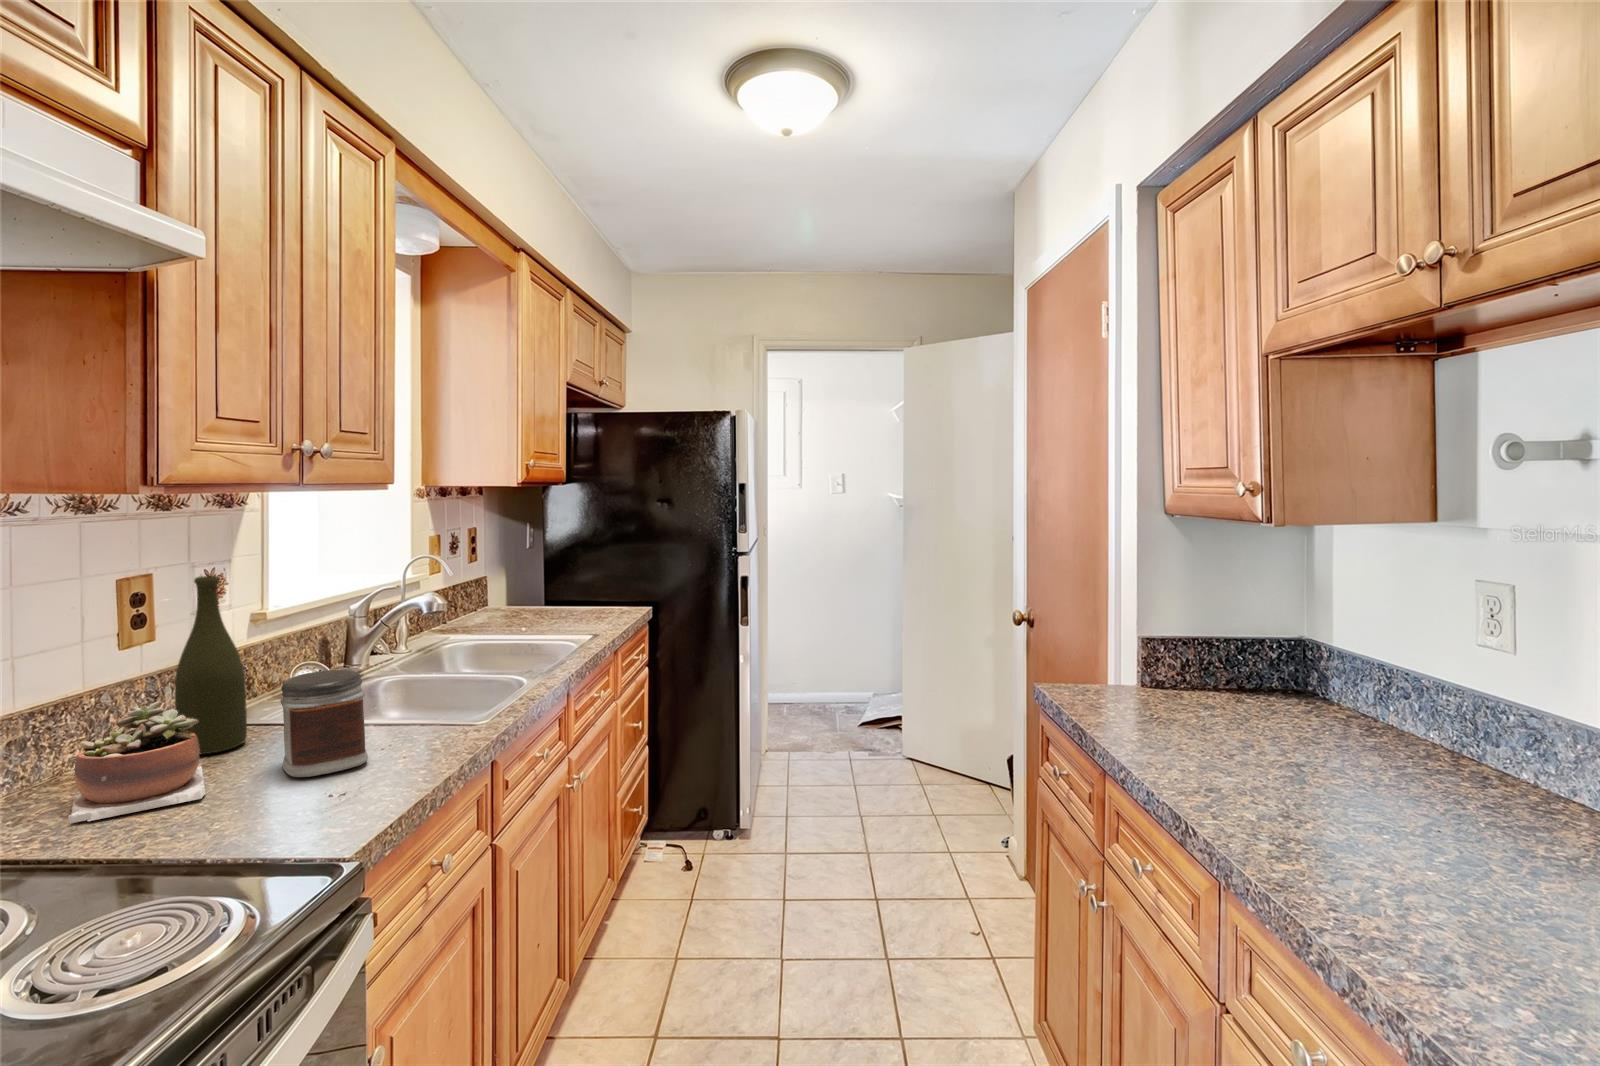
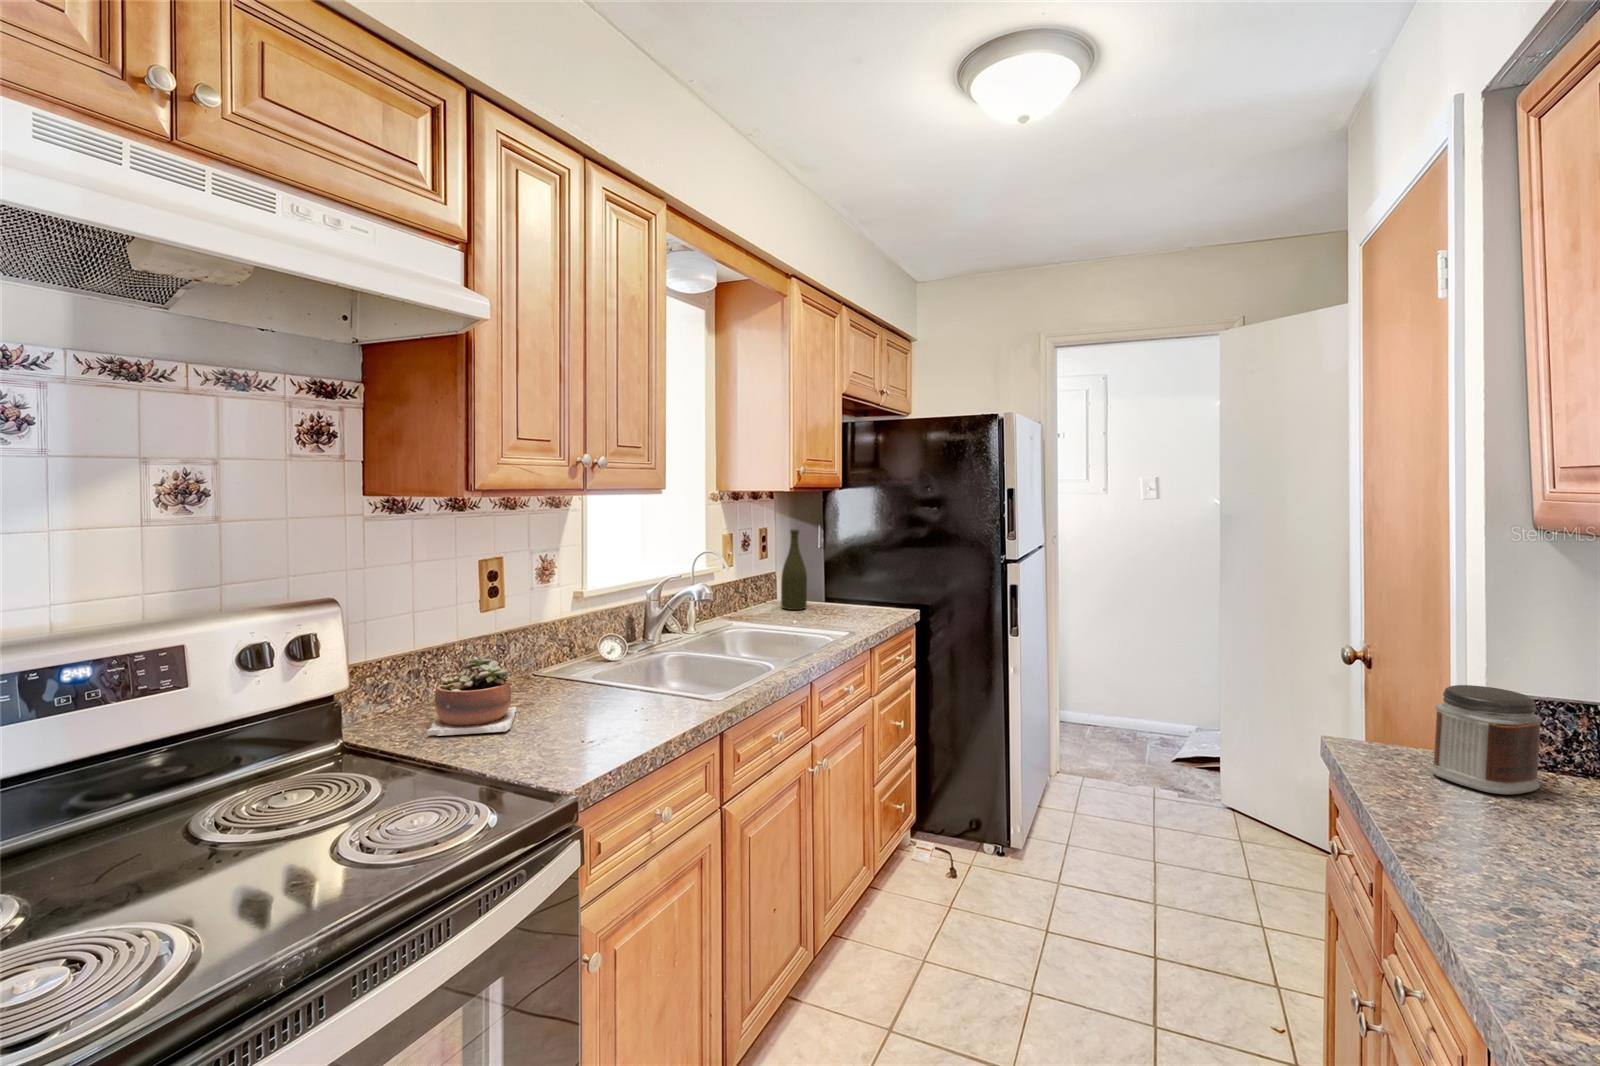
bottle: present [175,576,247,755] -> present [781,529,807,610]
jar: present [281,670,368,777] -> present [1431,685,1542,794]

